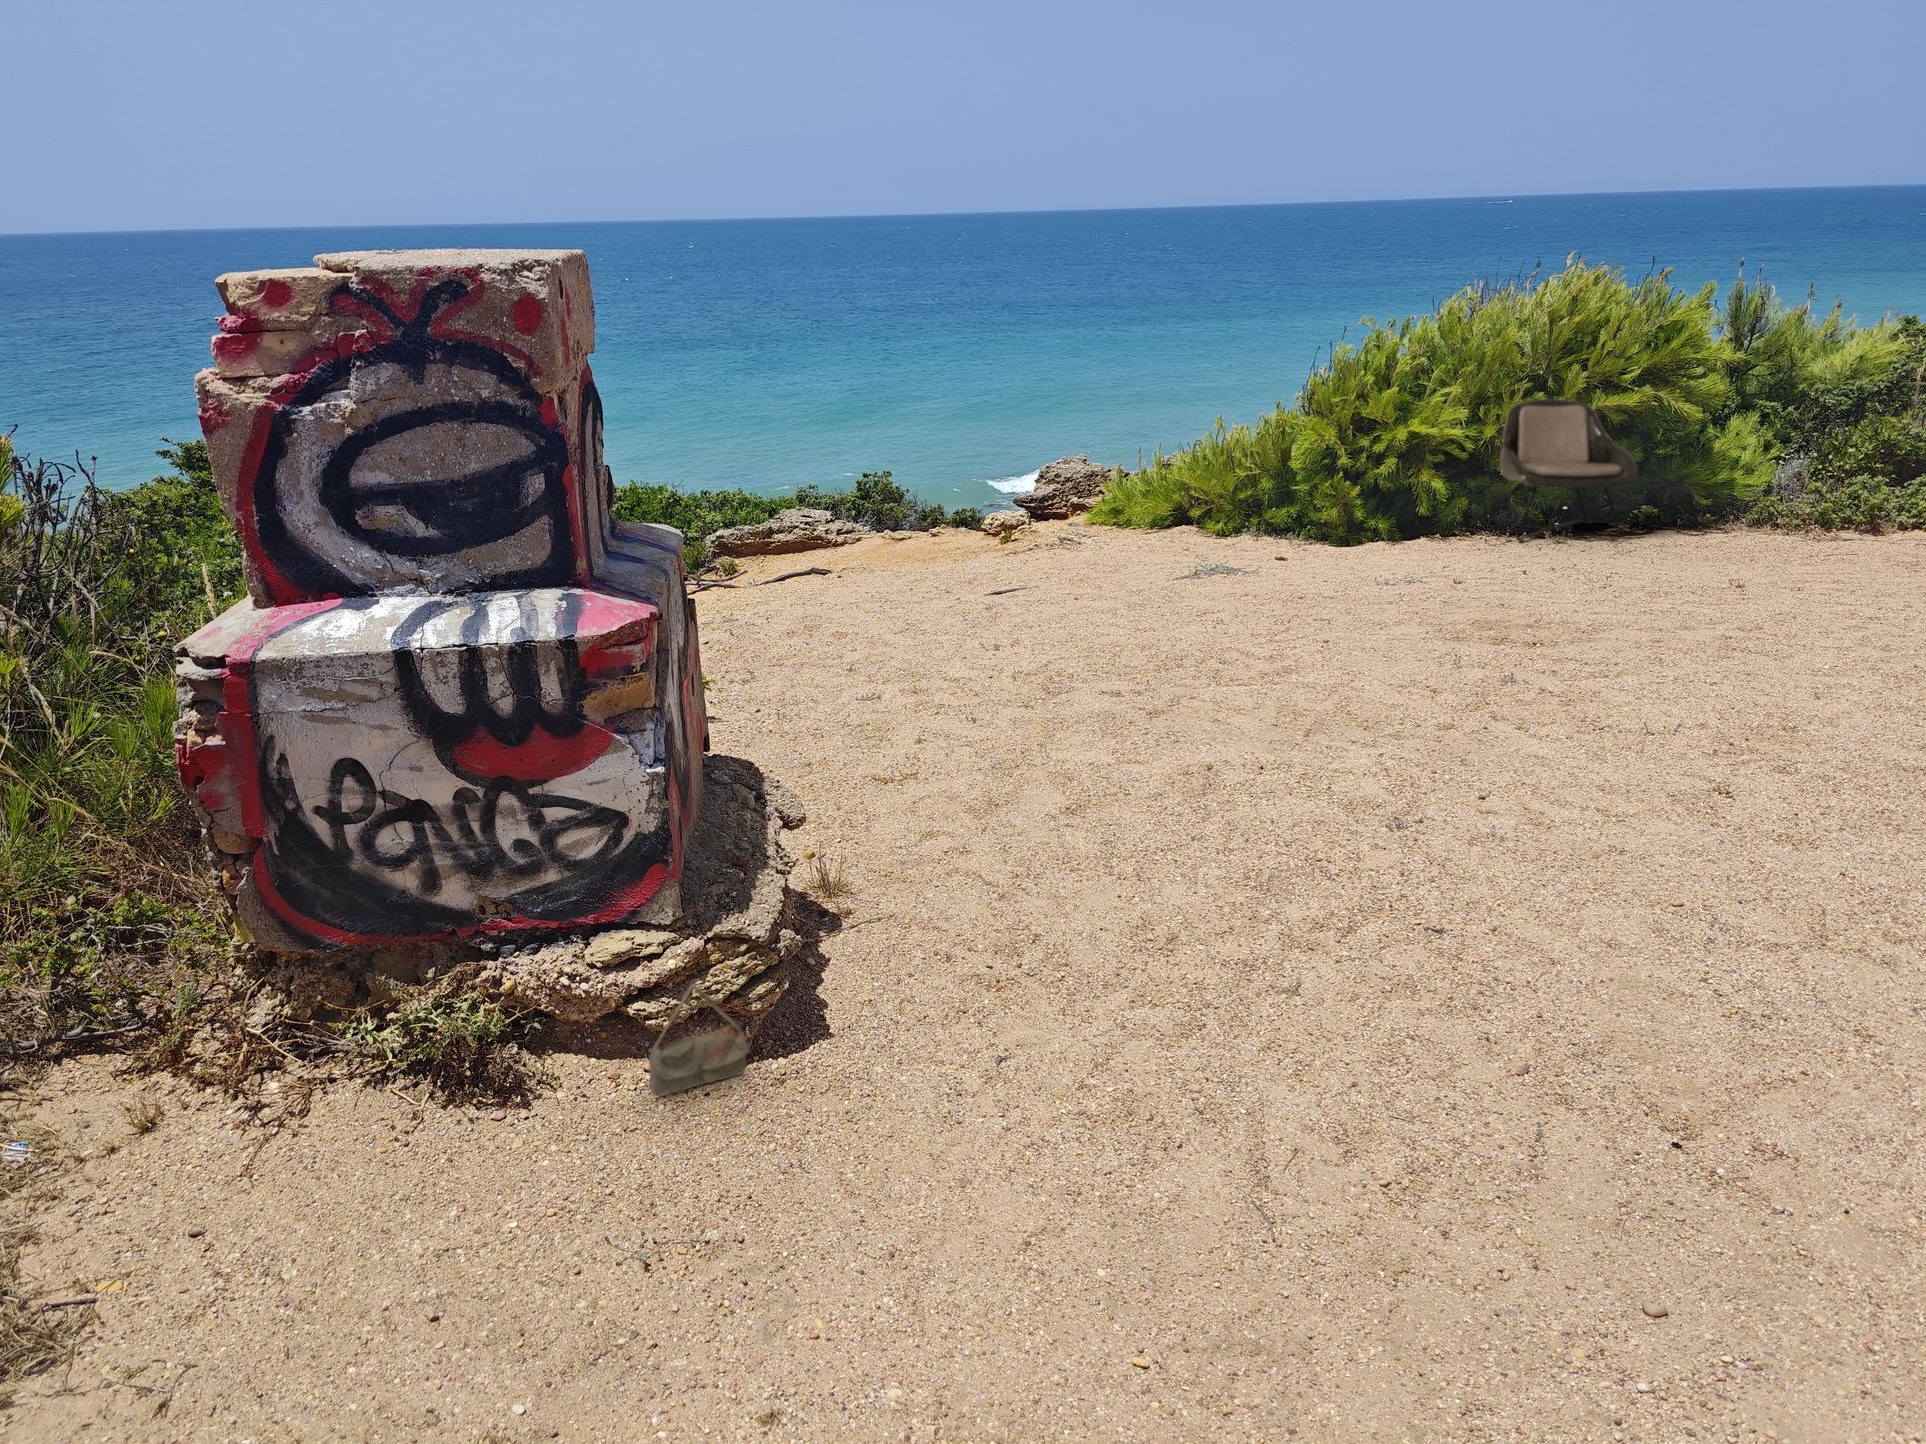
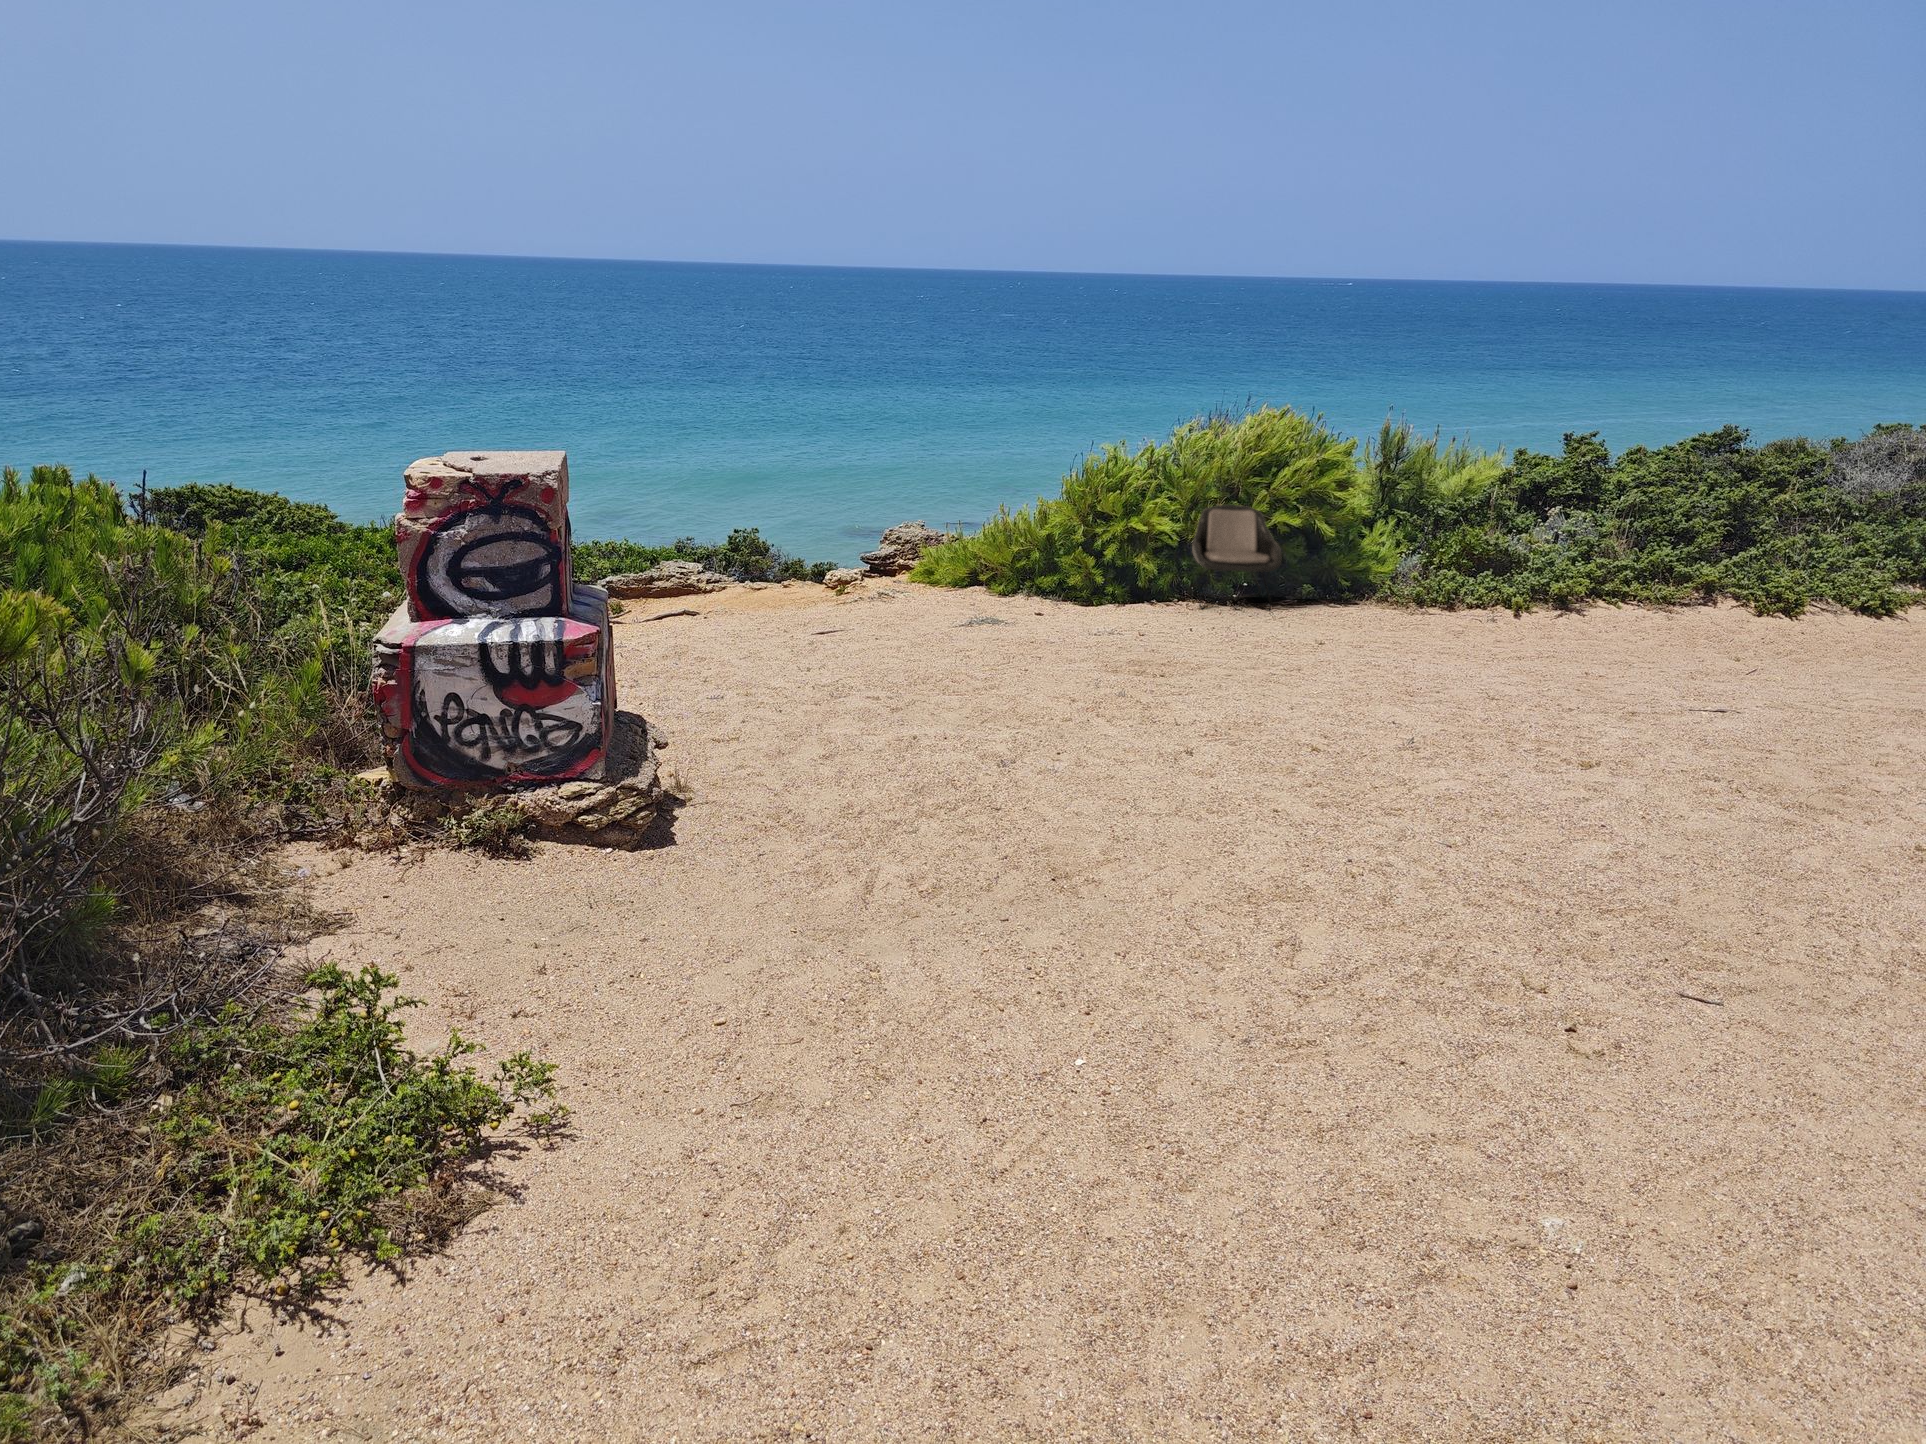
bag: present [649,984,750,1096] -> none [586,806,635,860]

